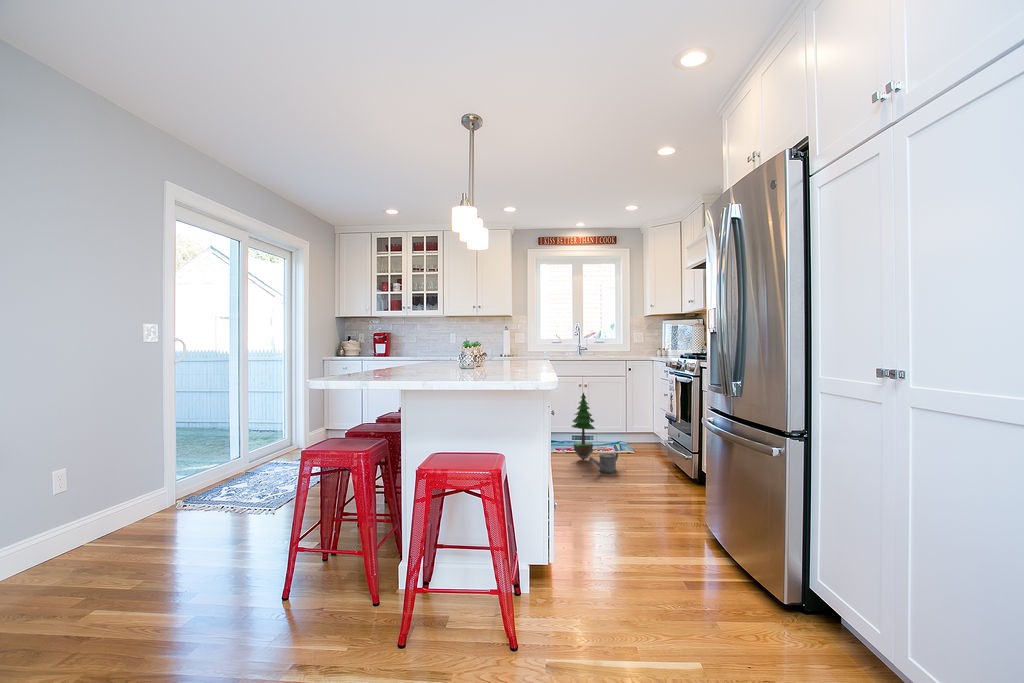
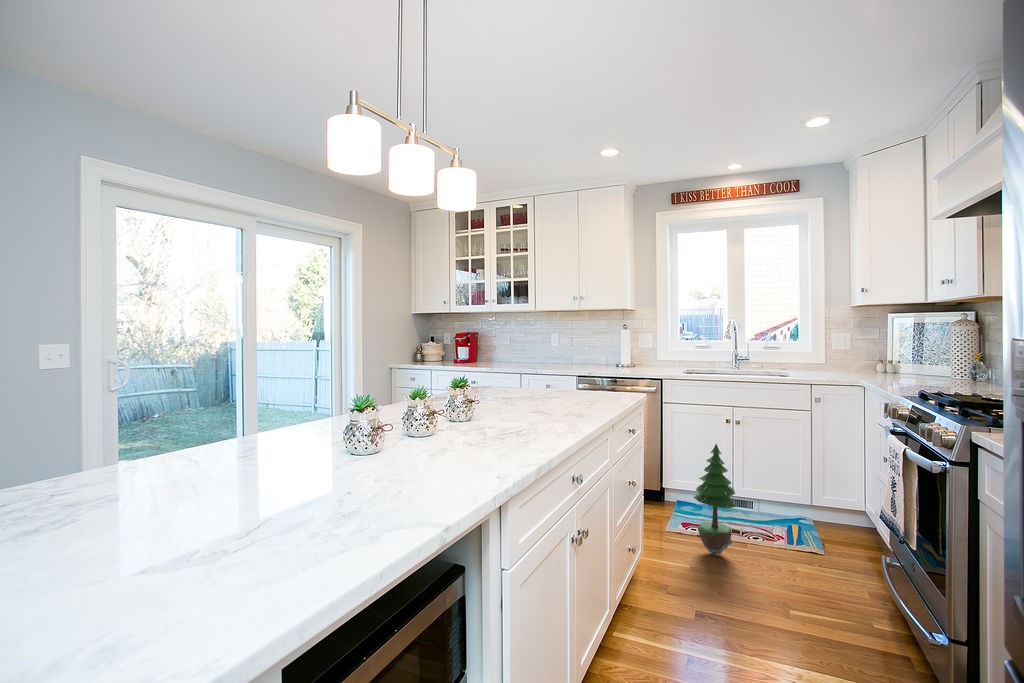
watering can: present [589,452,618,473] -> none [709,558,773,600]

